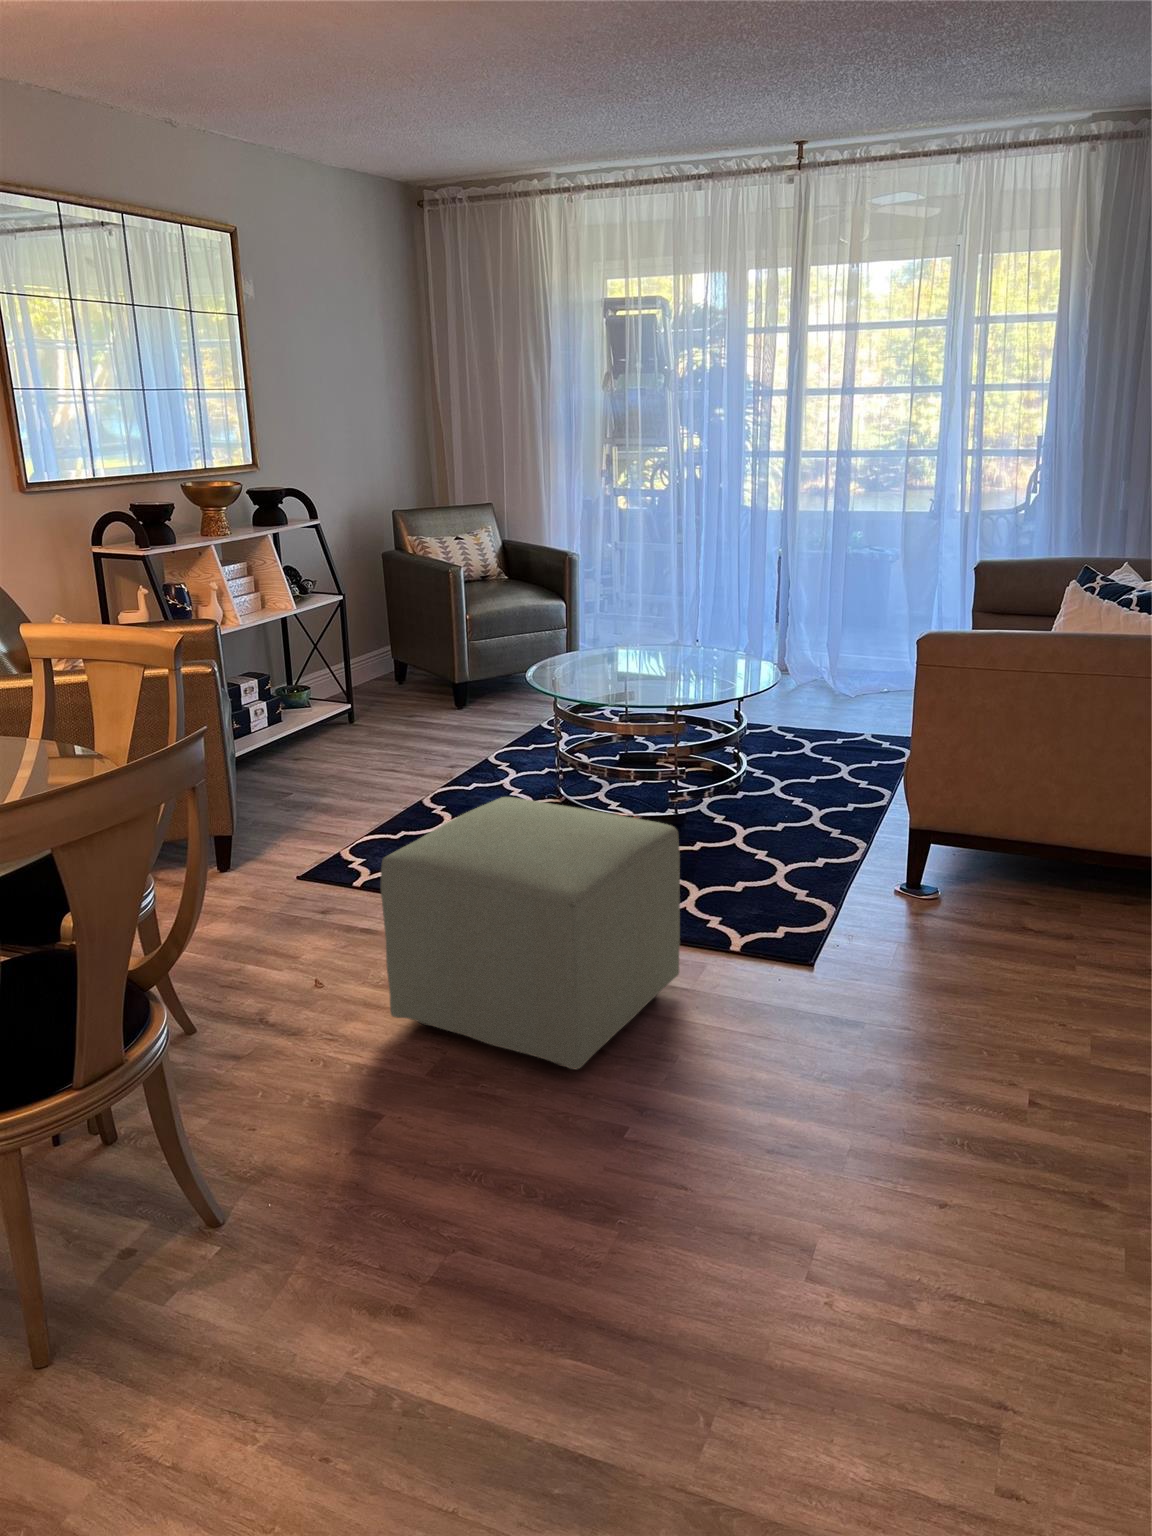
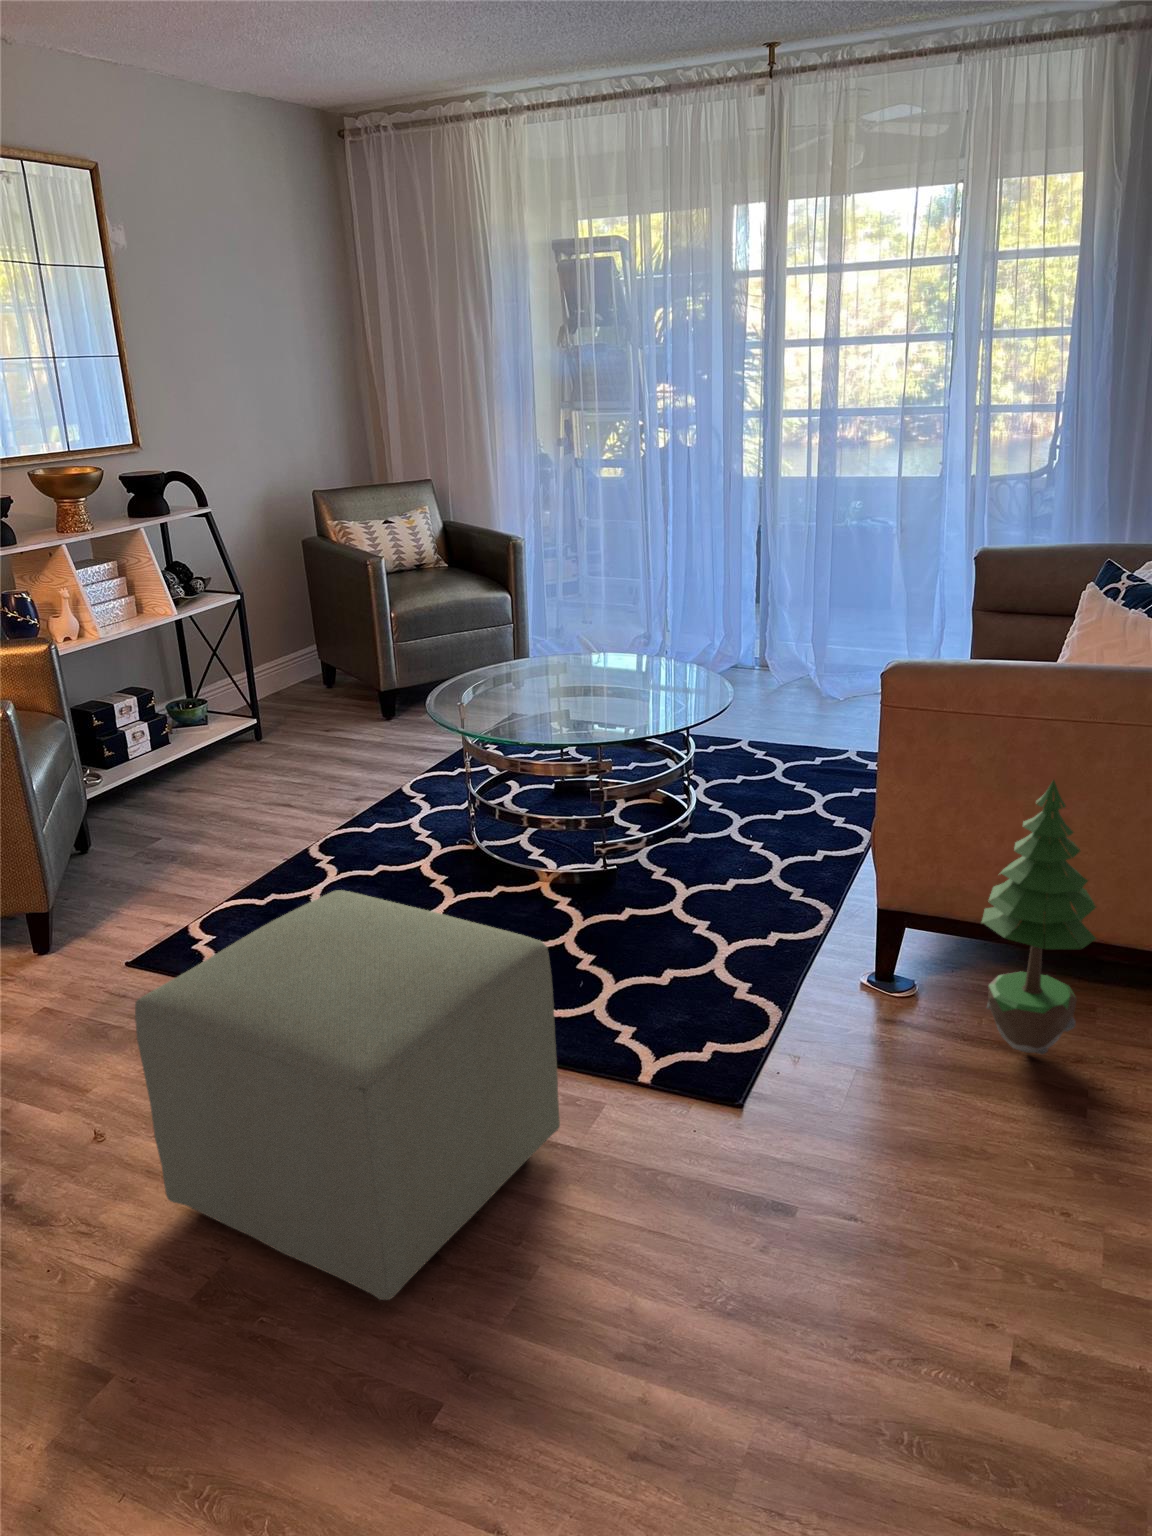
potted tree: none [994,716,1082,933] -> present [982,780,1096,1054]

